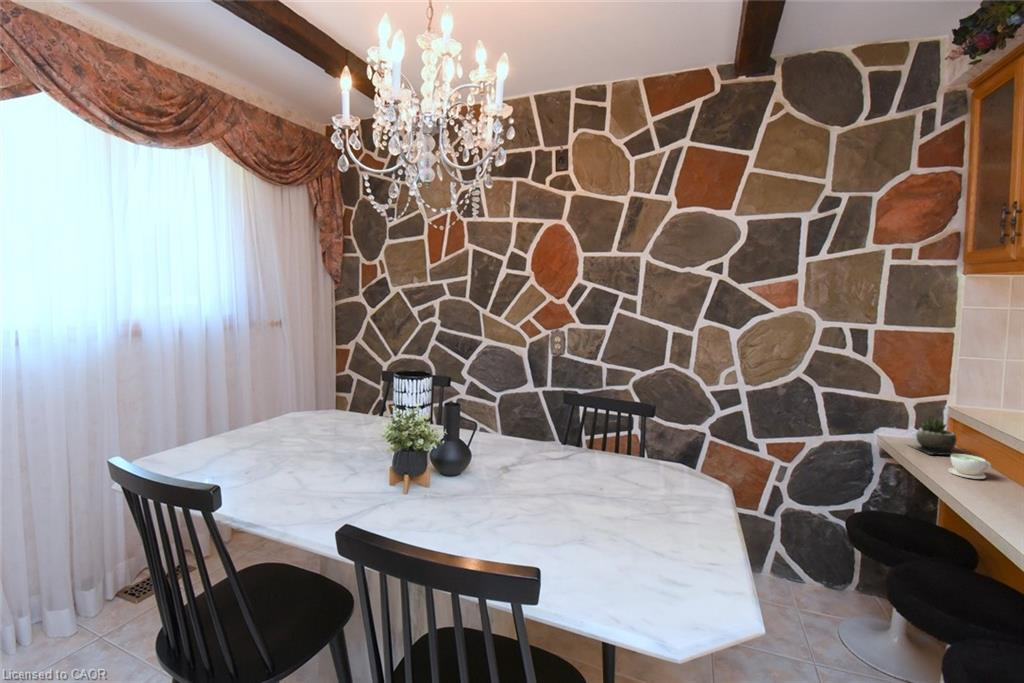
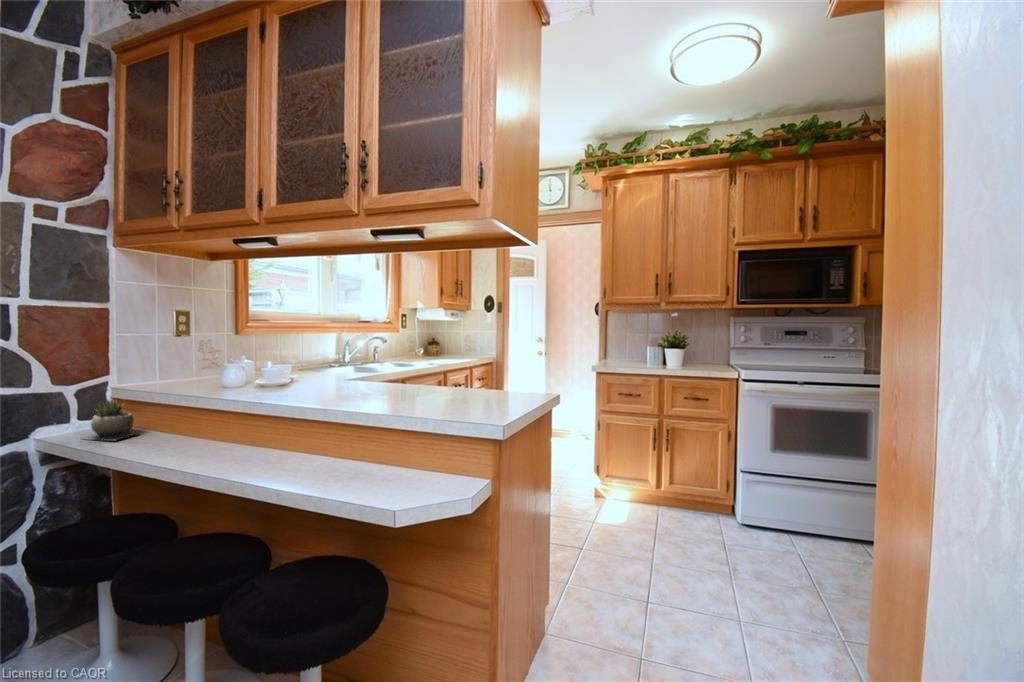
coffee cup: present [948,454,991,479] -> none [146,428,182,452]

